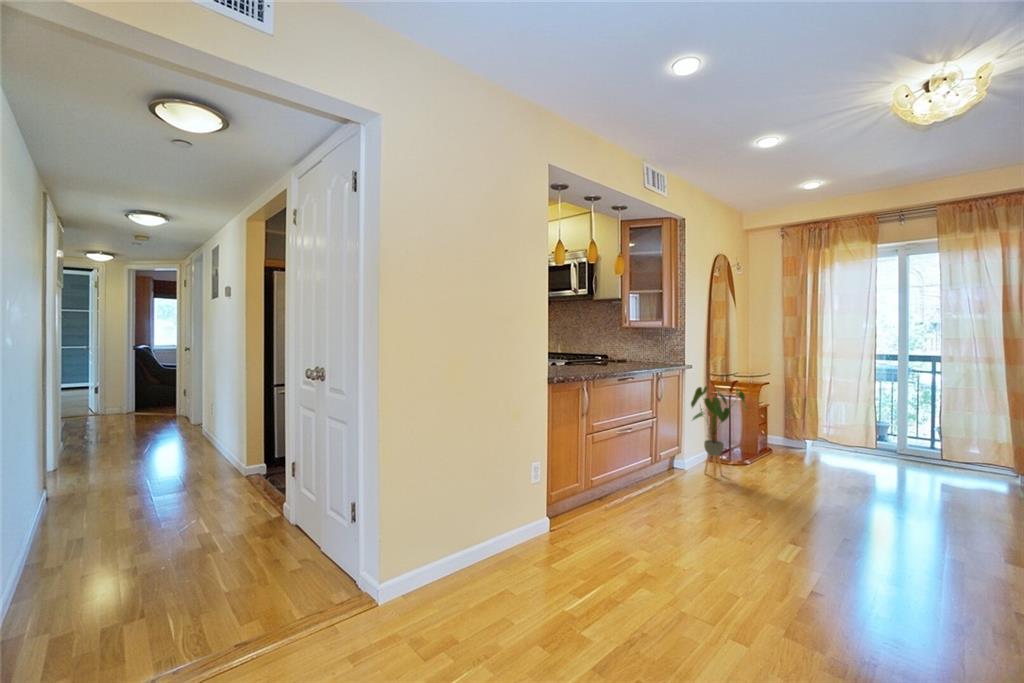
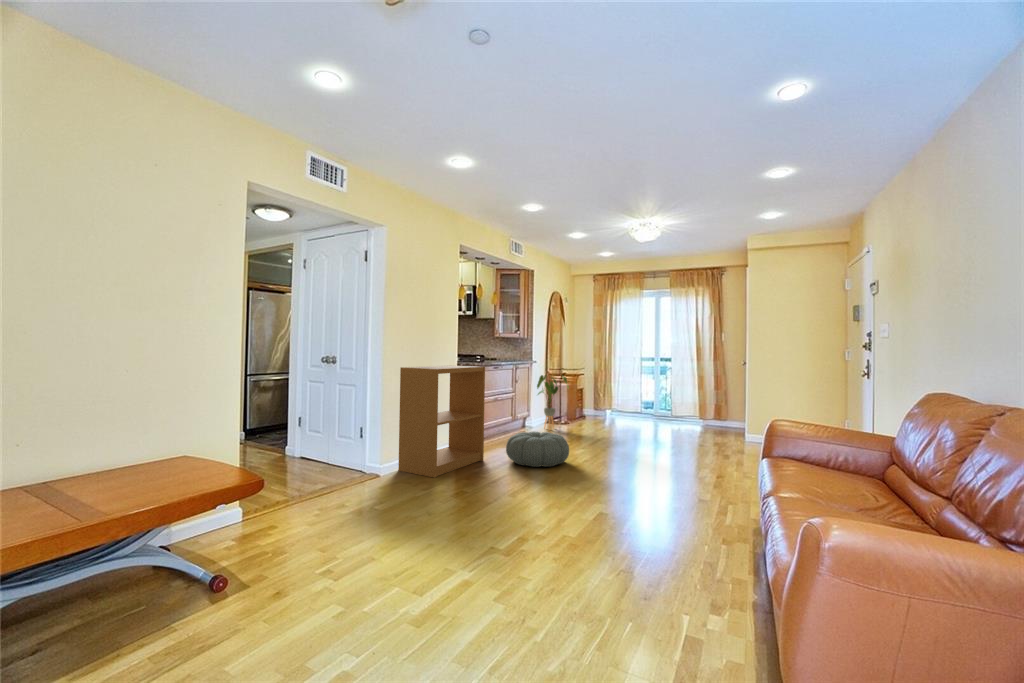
bookshelf: none [416,381,591,638] -> present [398,365,485,478]
pouf: none [635,517,784,623] -> present [506,432,569,467]

